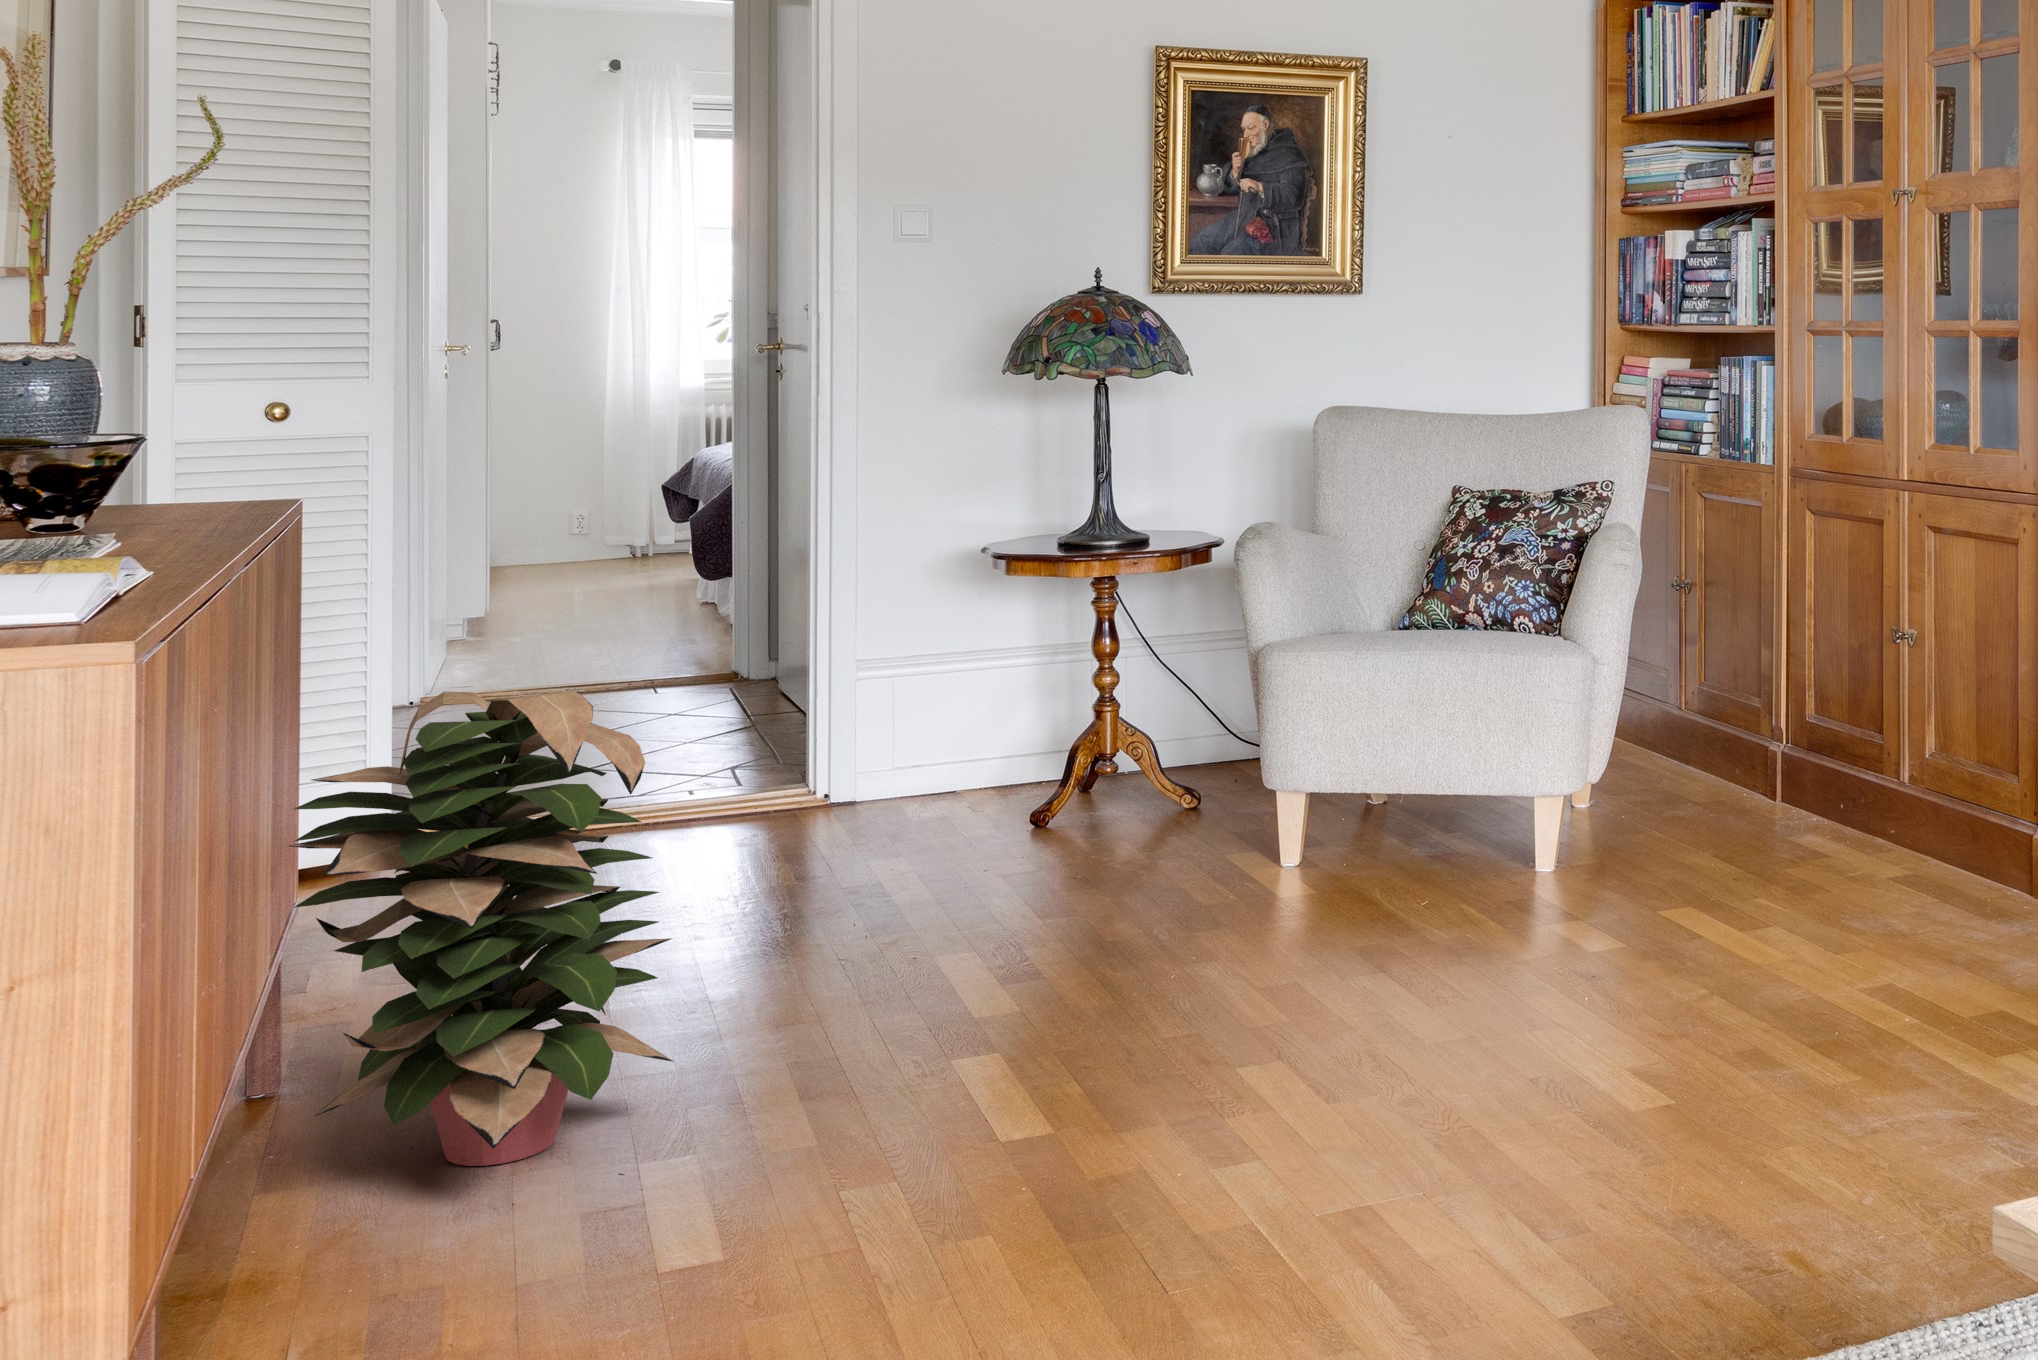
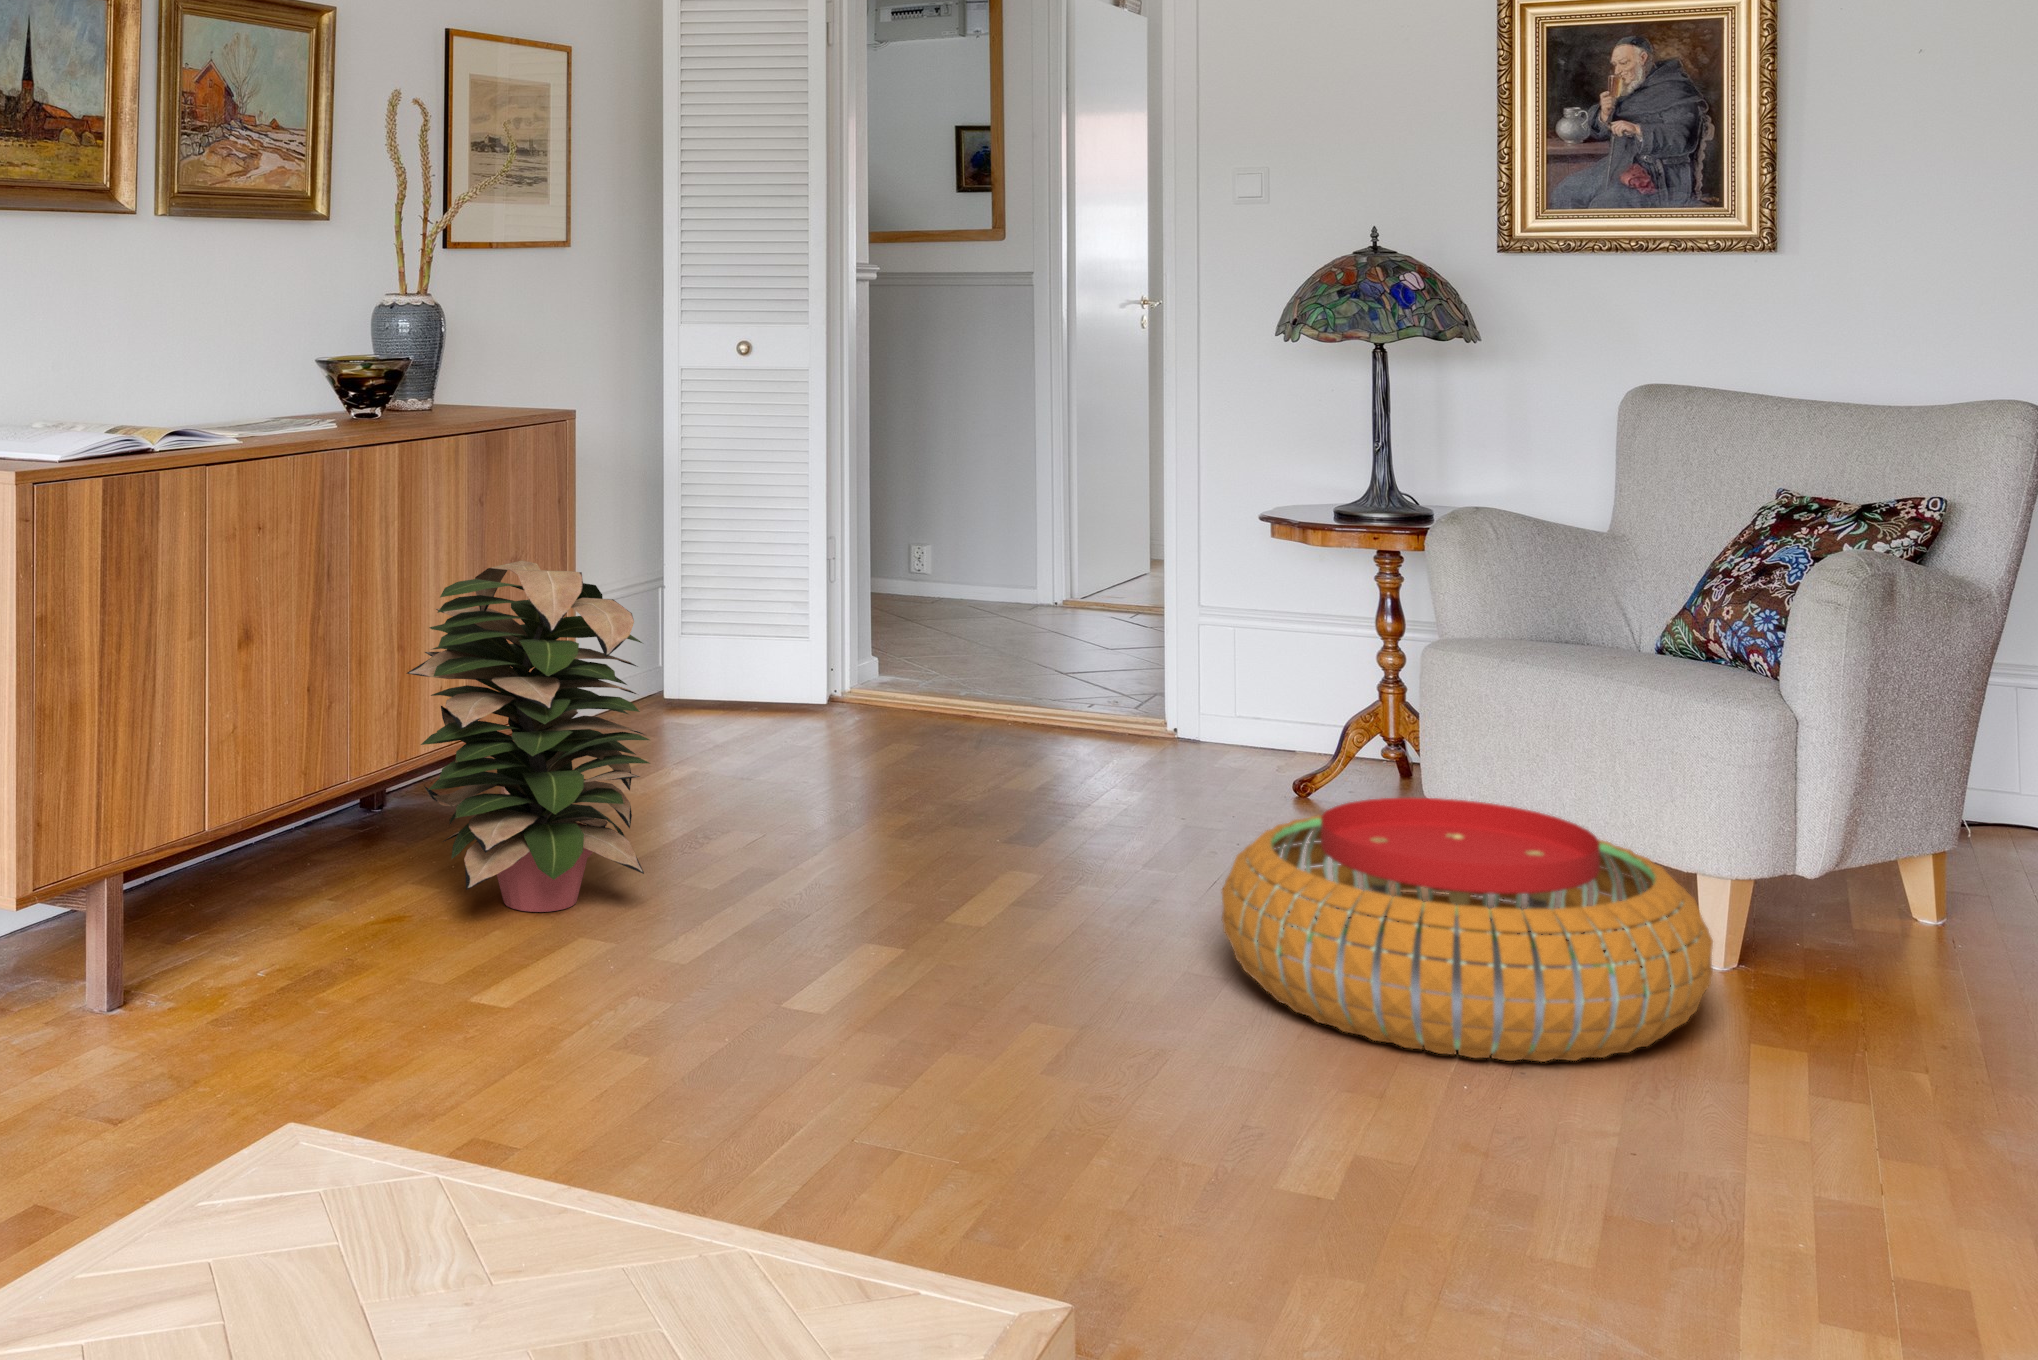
pouf: none [1256,770,1656,990] -> present [1221,797,1713,1062]

